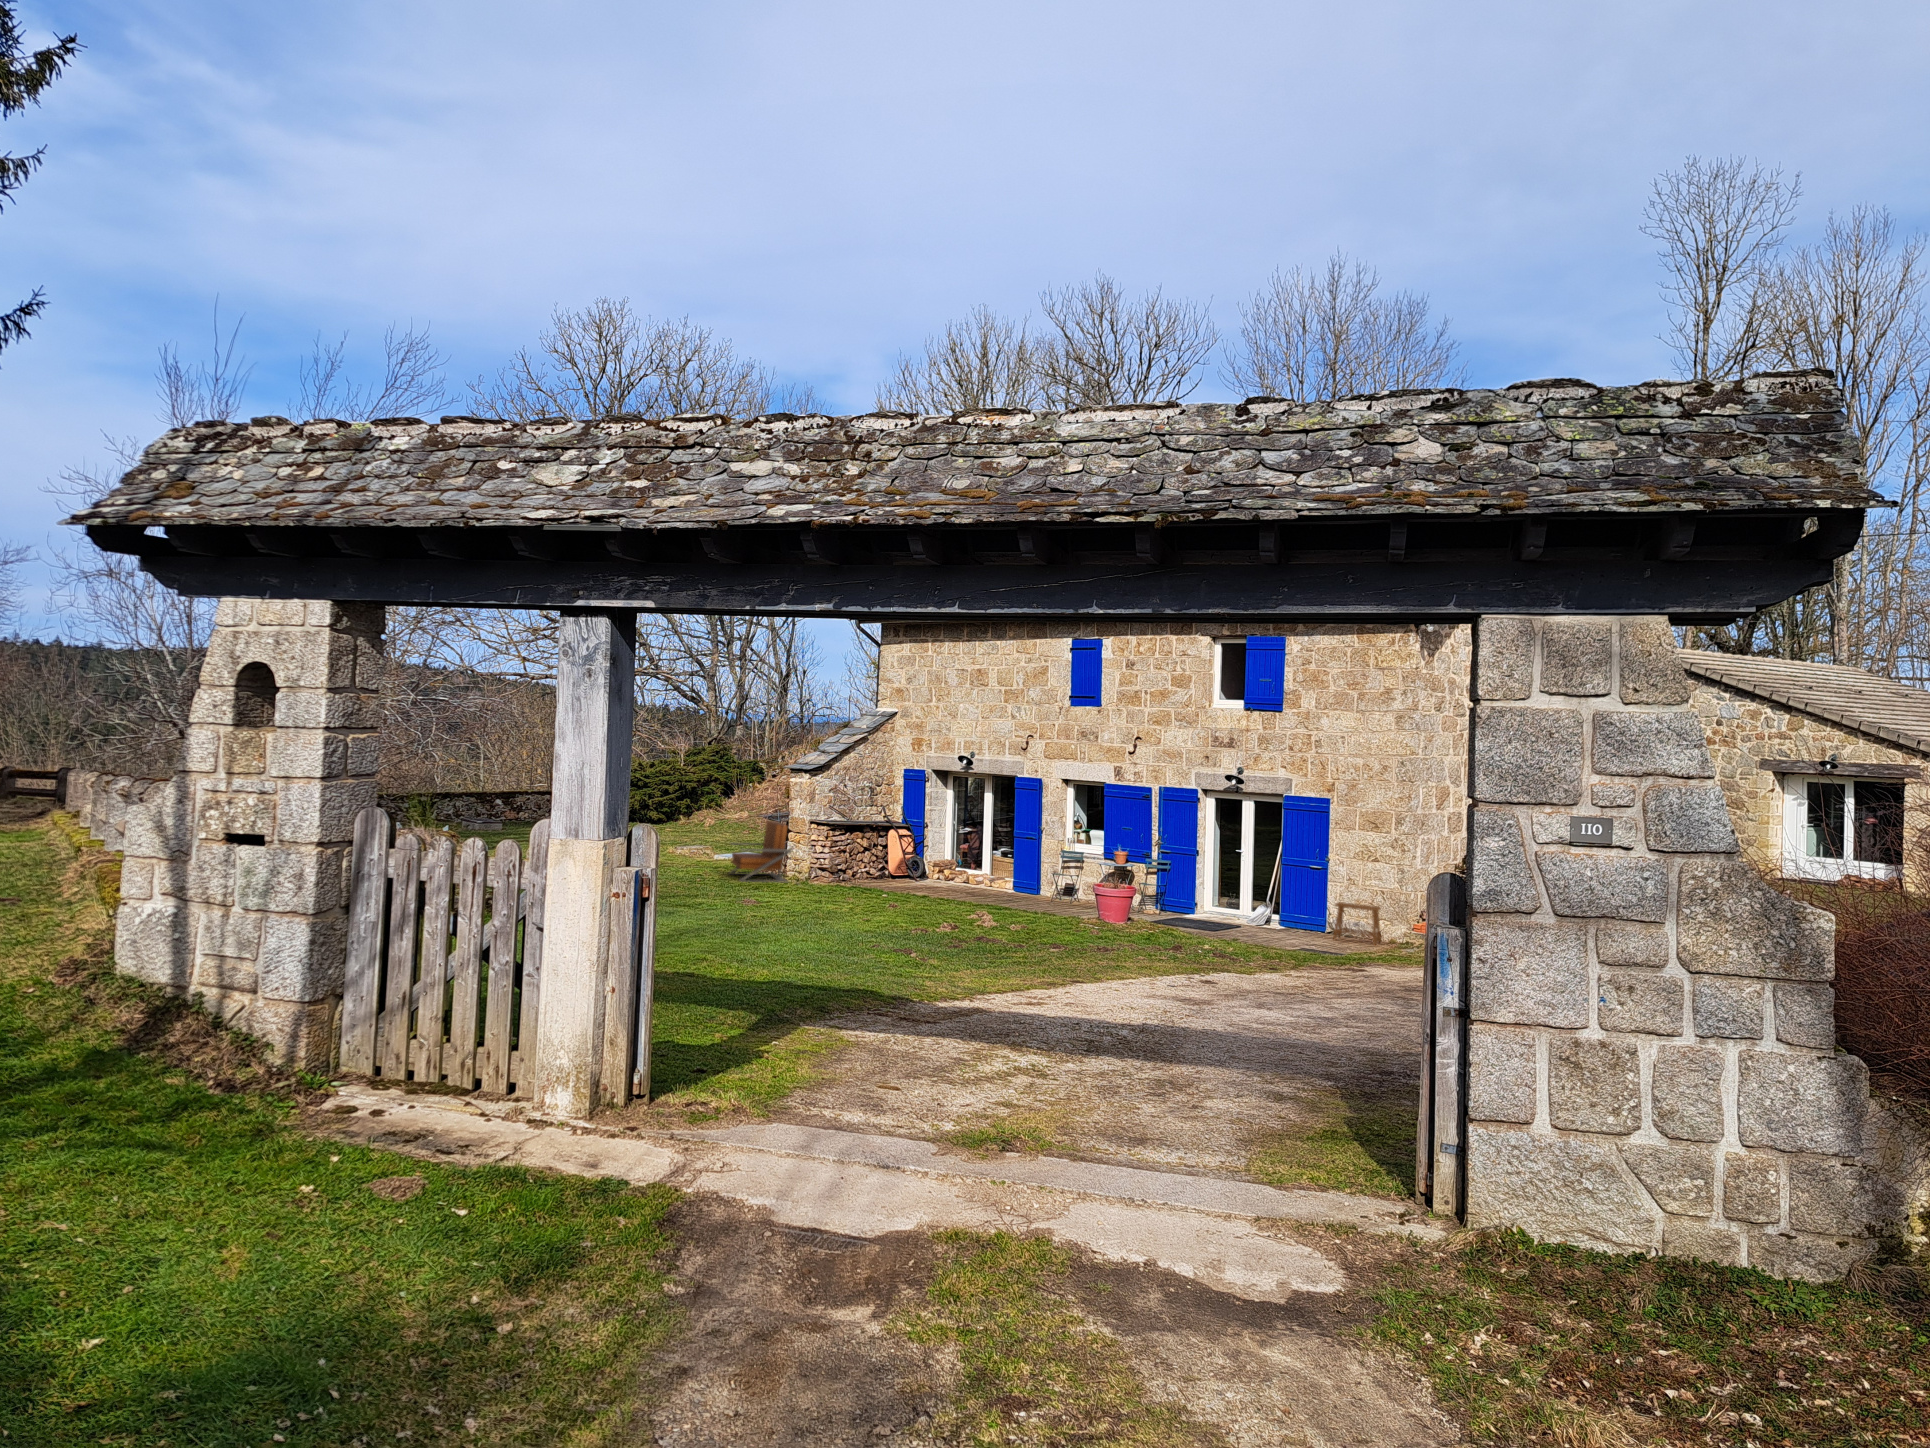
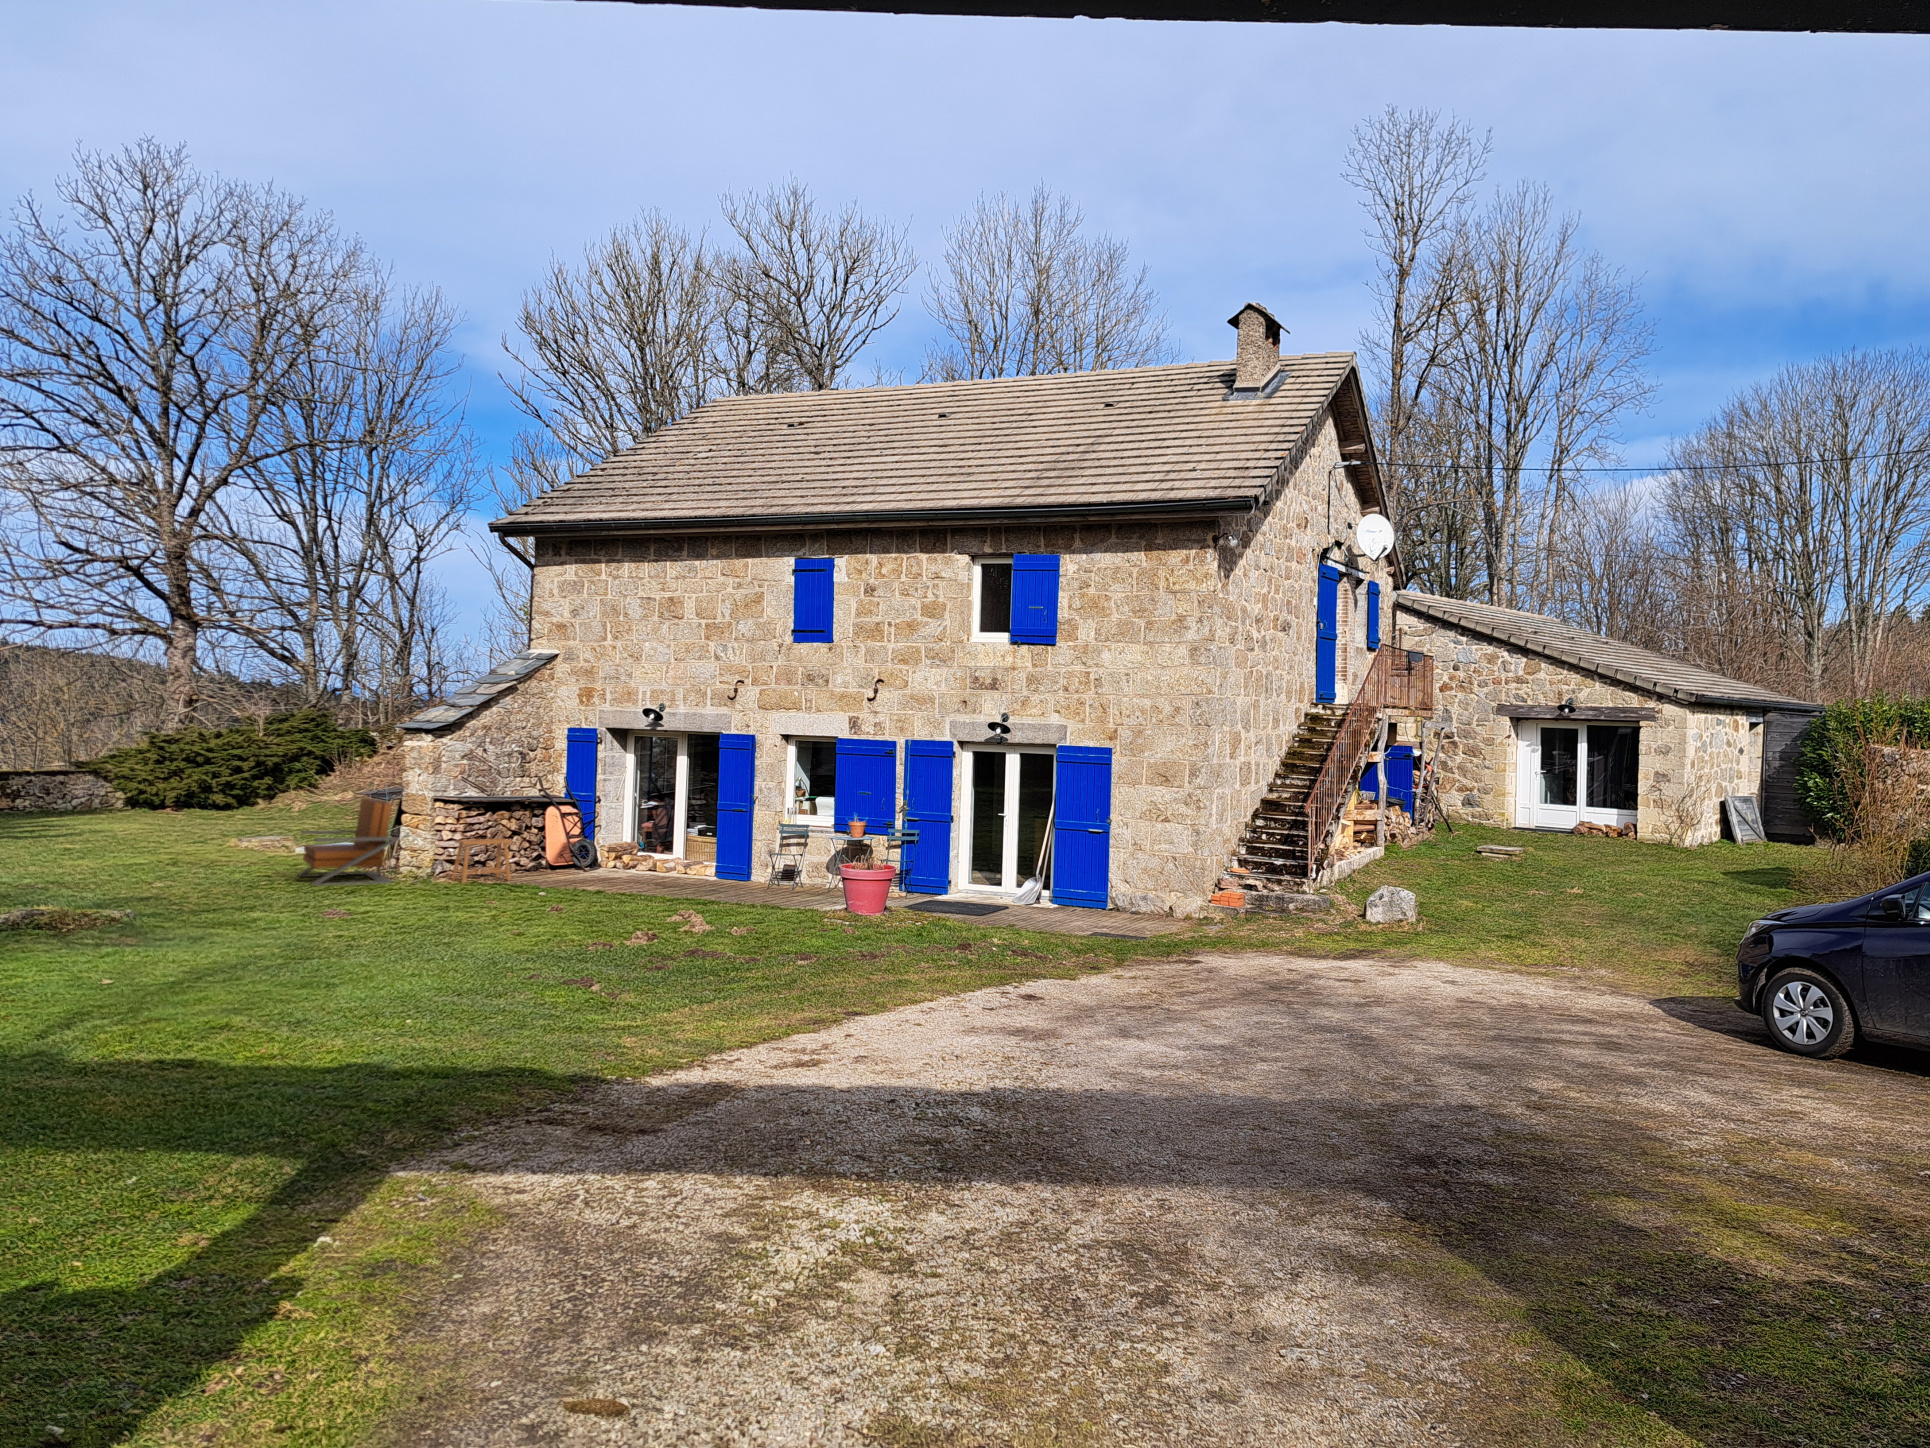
stool: present [1333,902,1381,945] -> present [451,838,512,883]

